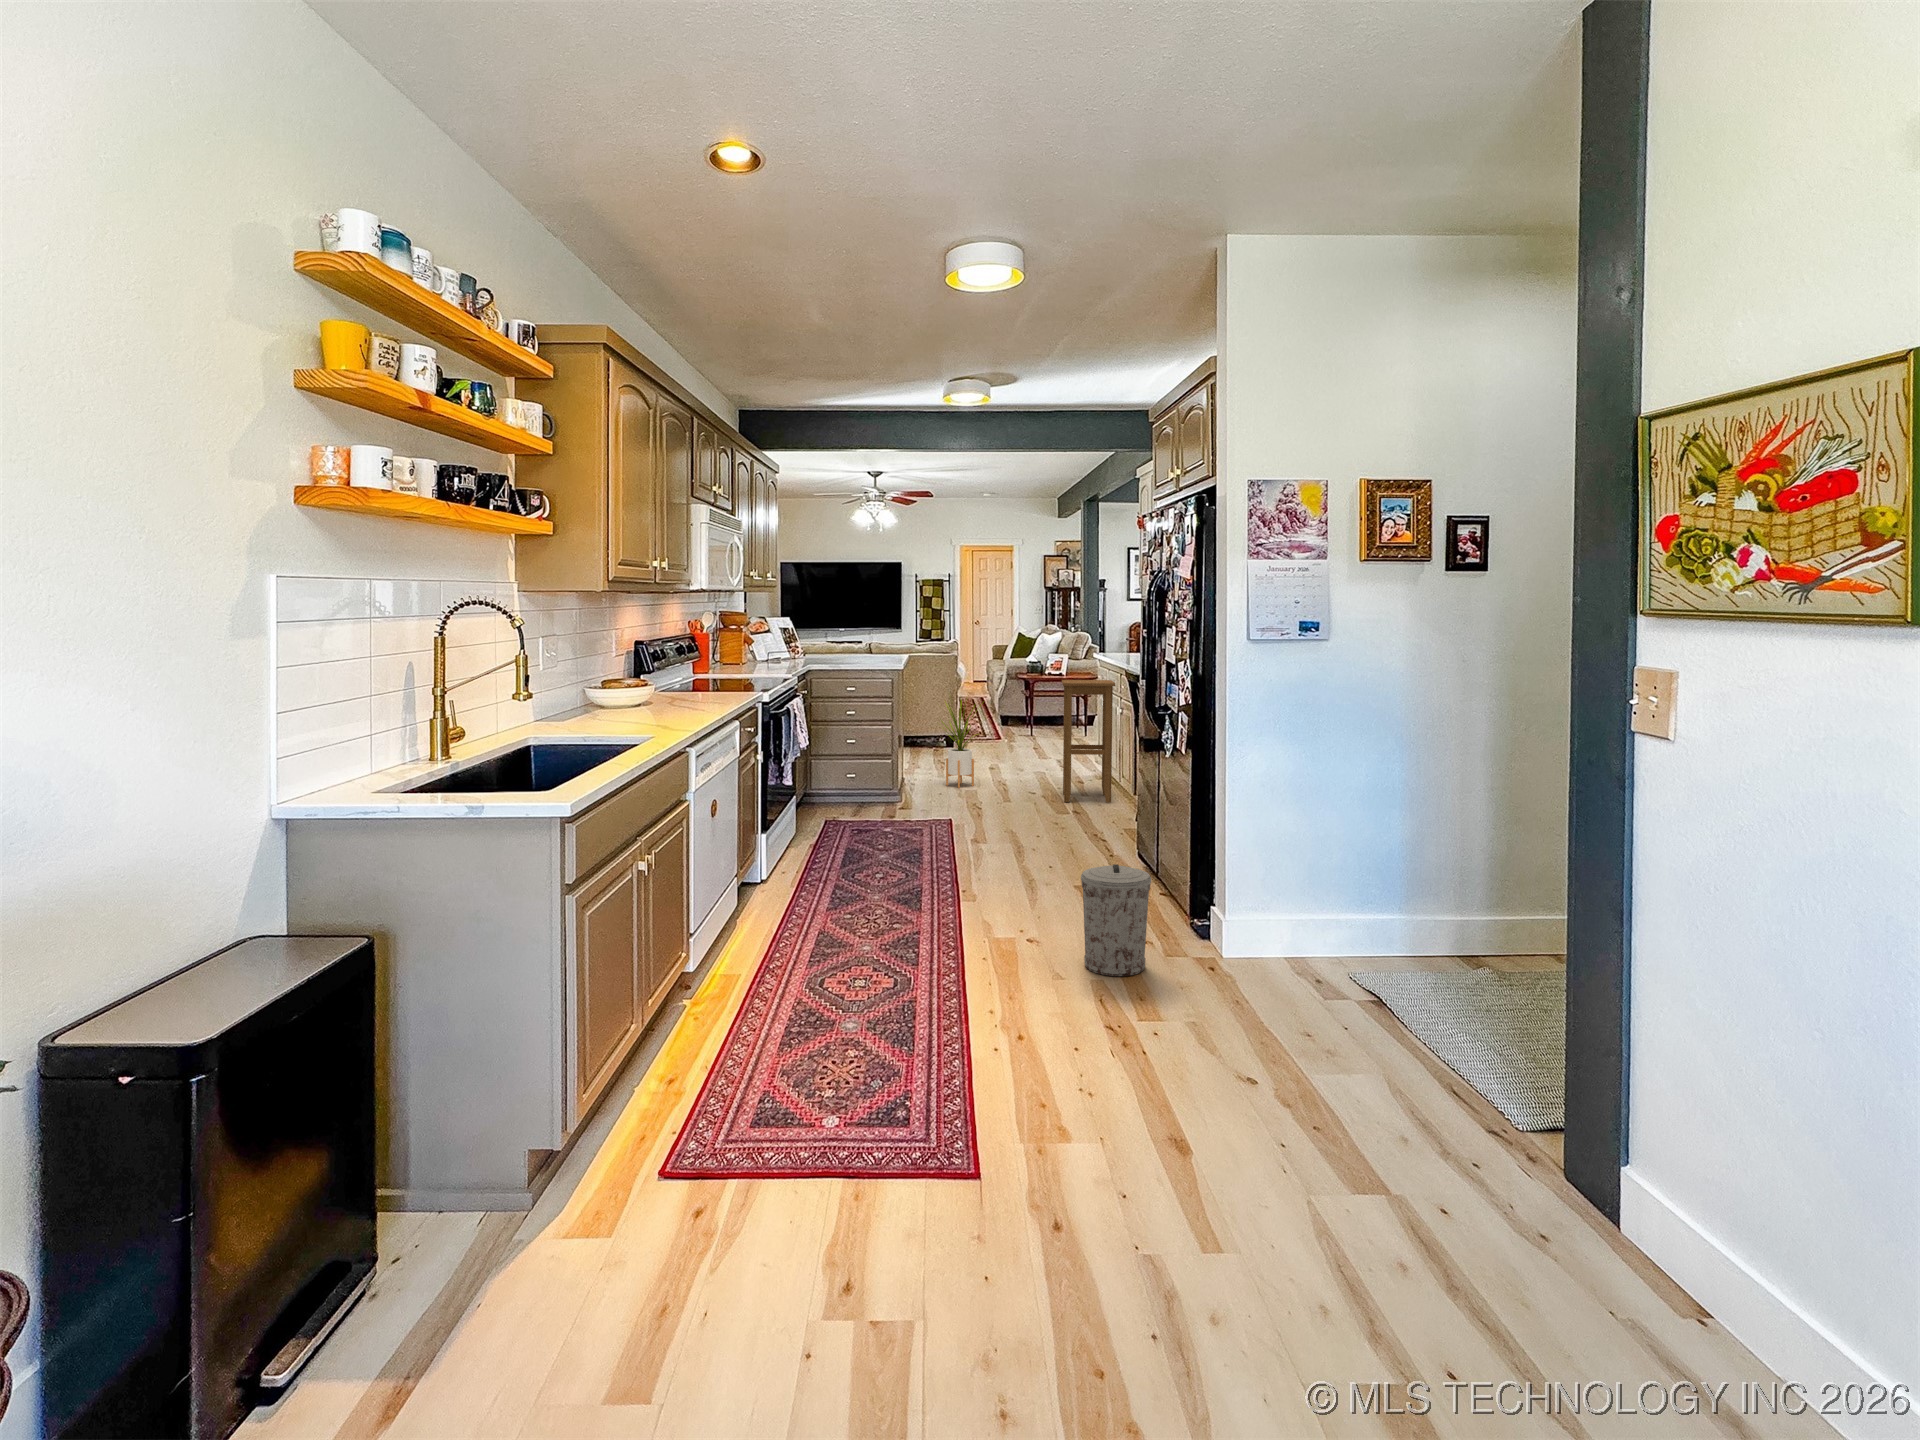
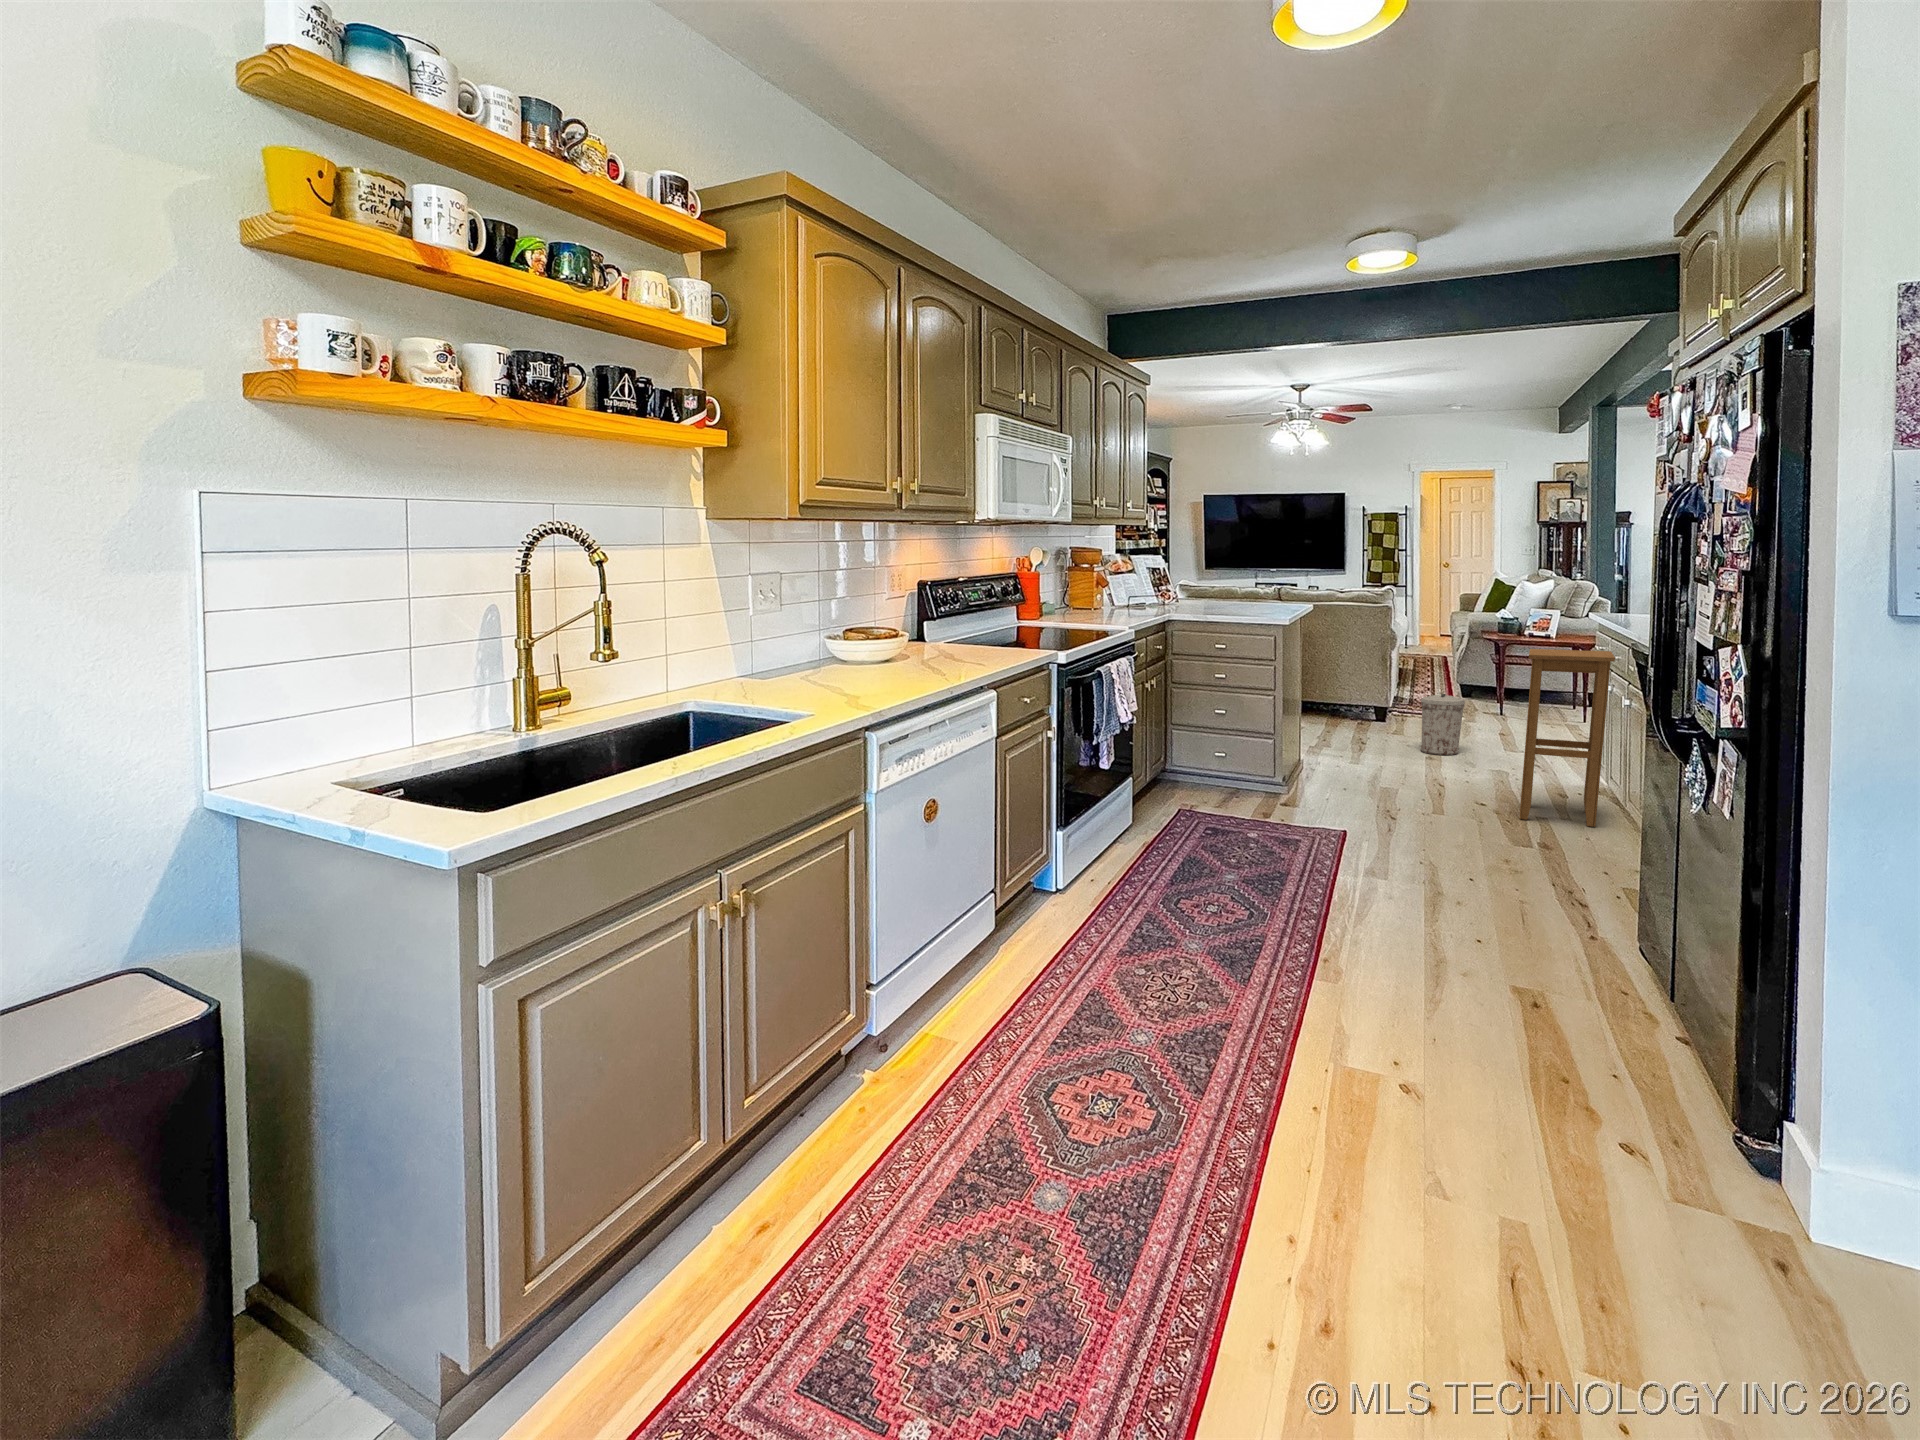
house plant: present [940,700,979,788] -> none [1343,658,1415,782]
trash can: present [1081,864,1151,976] -> present [1421,694,1465,755]

